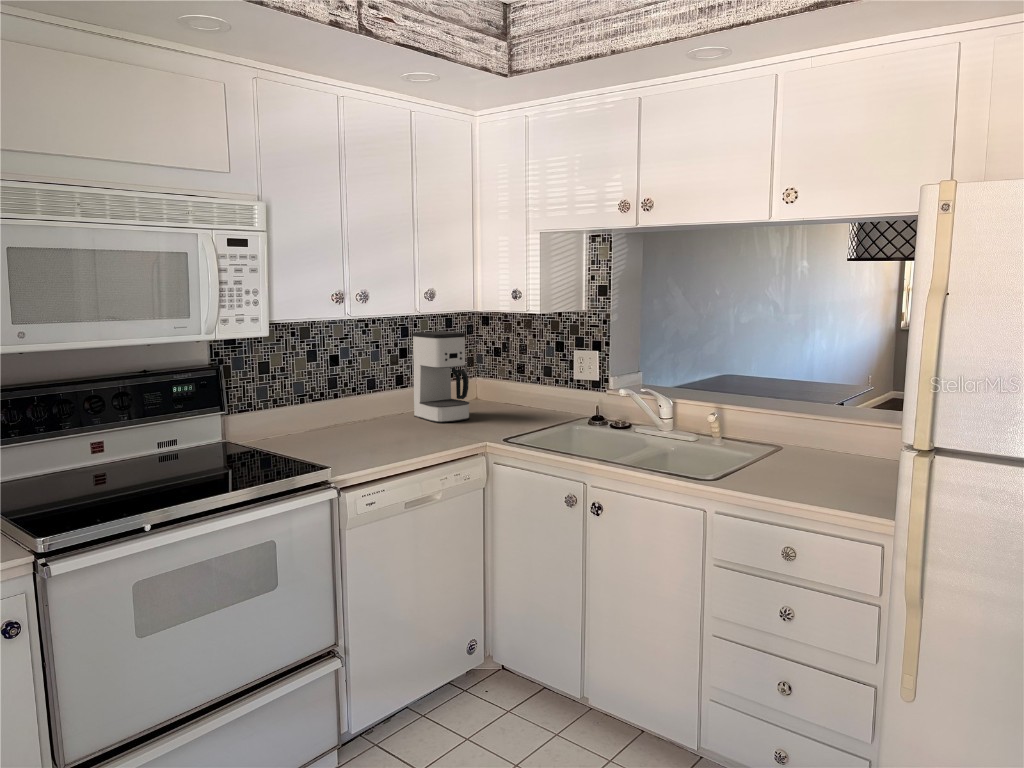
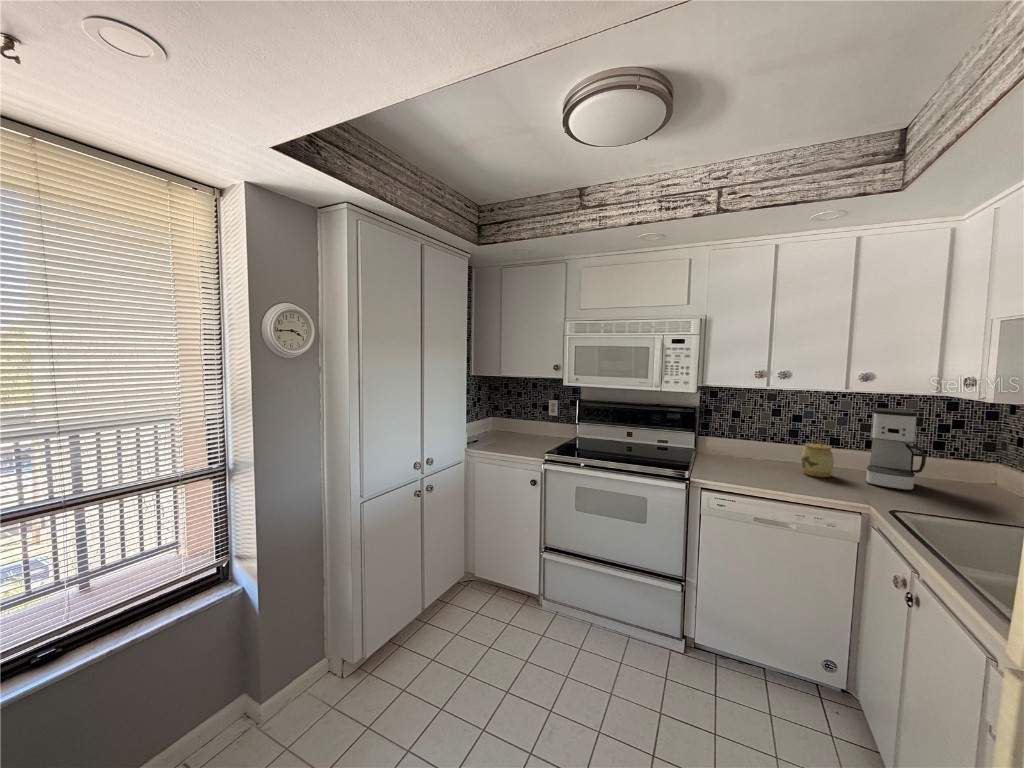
jar: none [373,381,408,431] -> present [801,439,834,477]

